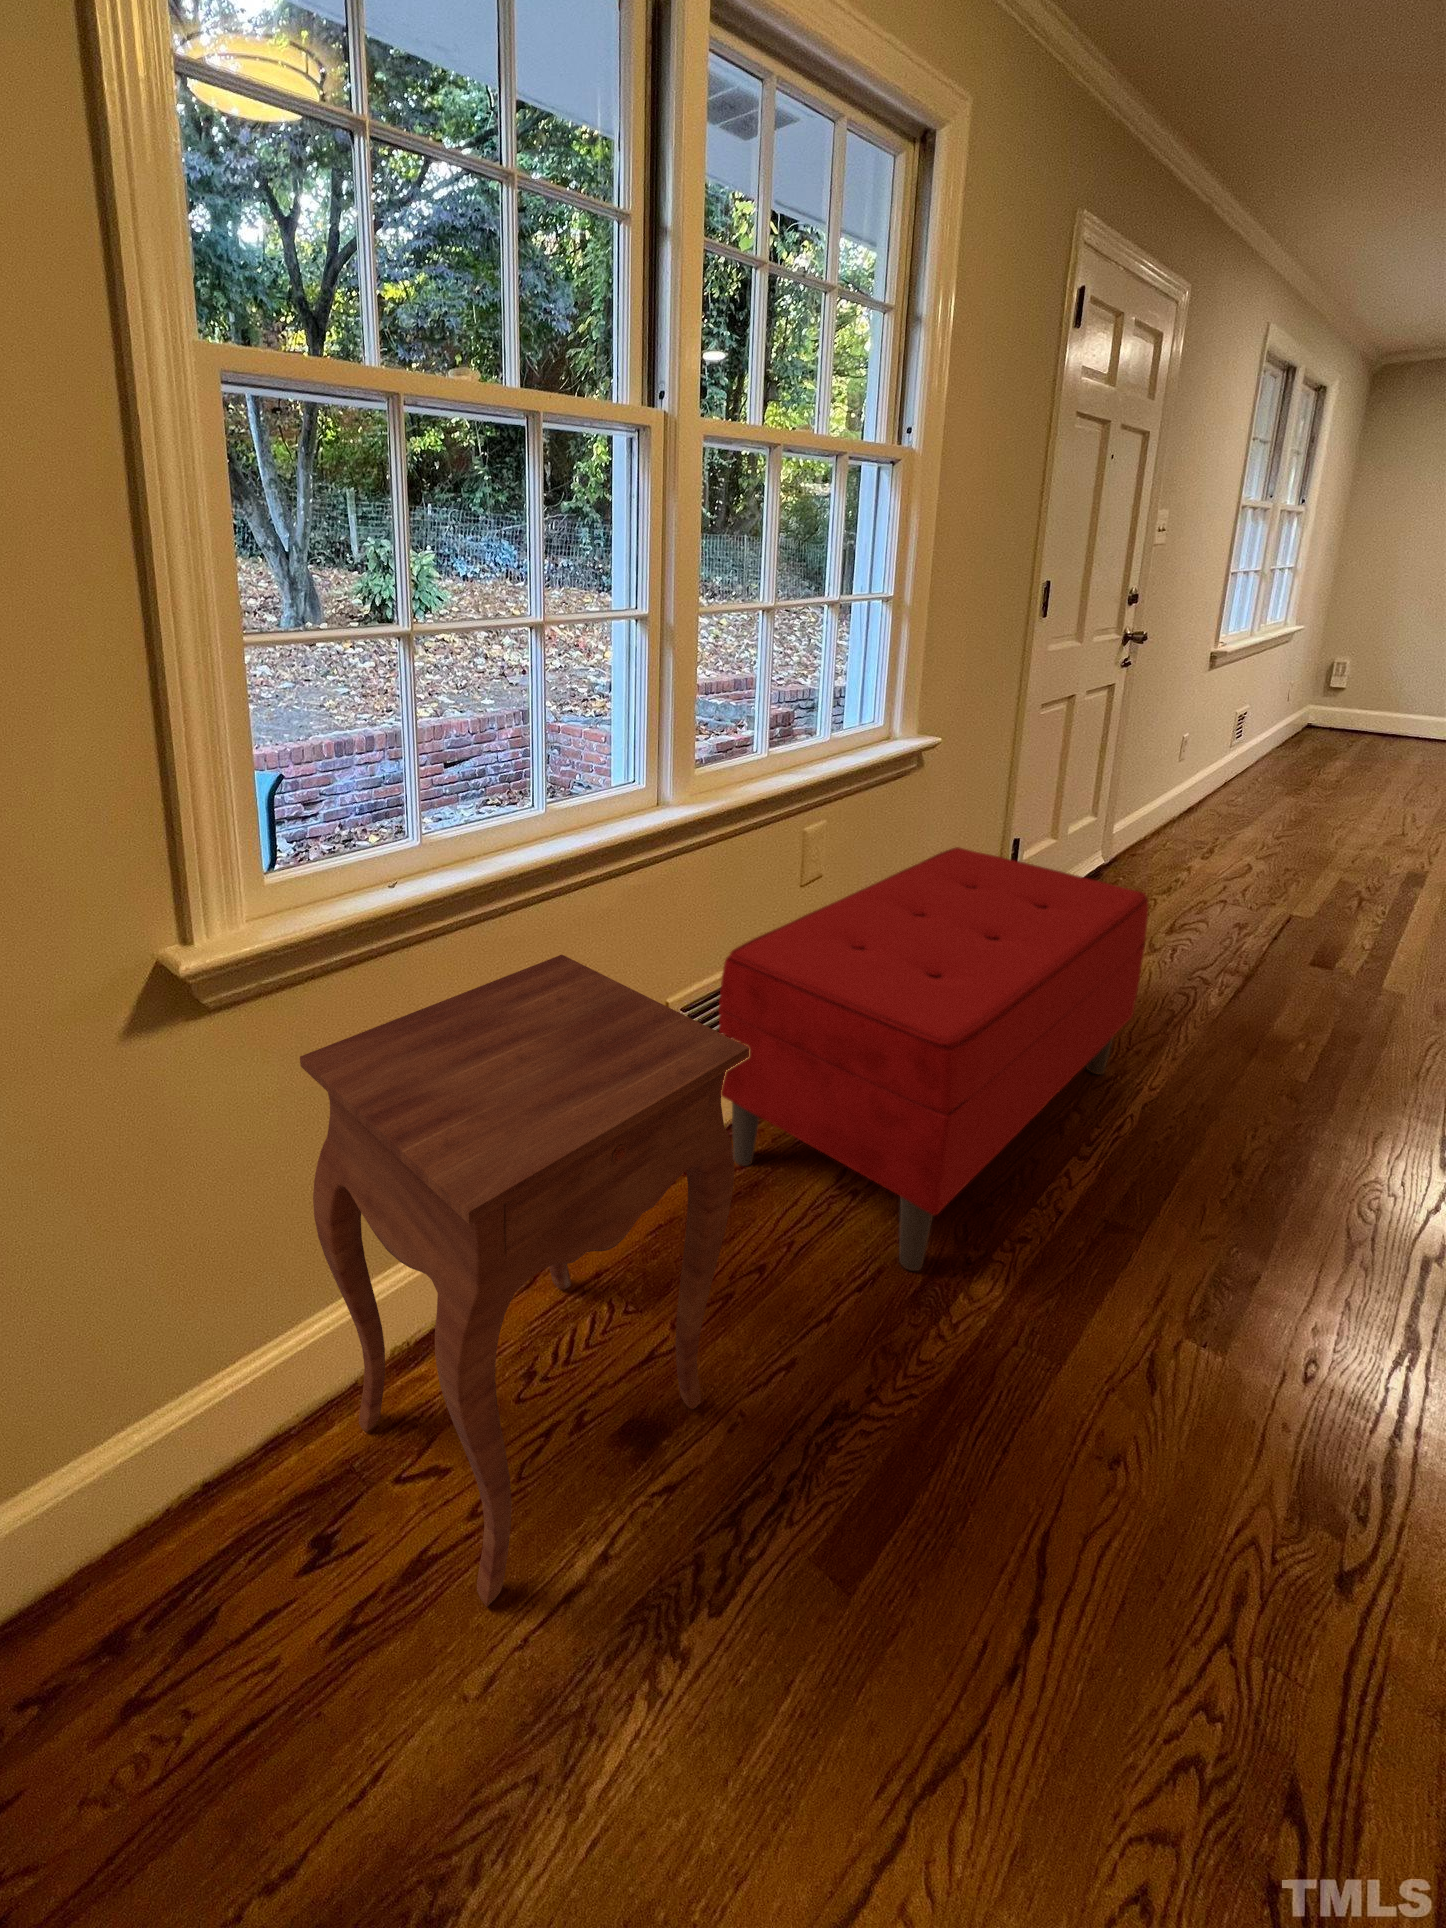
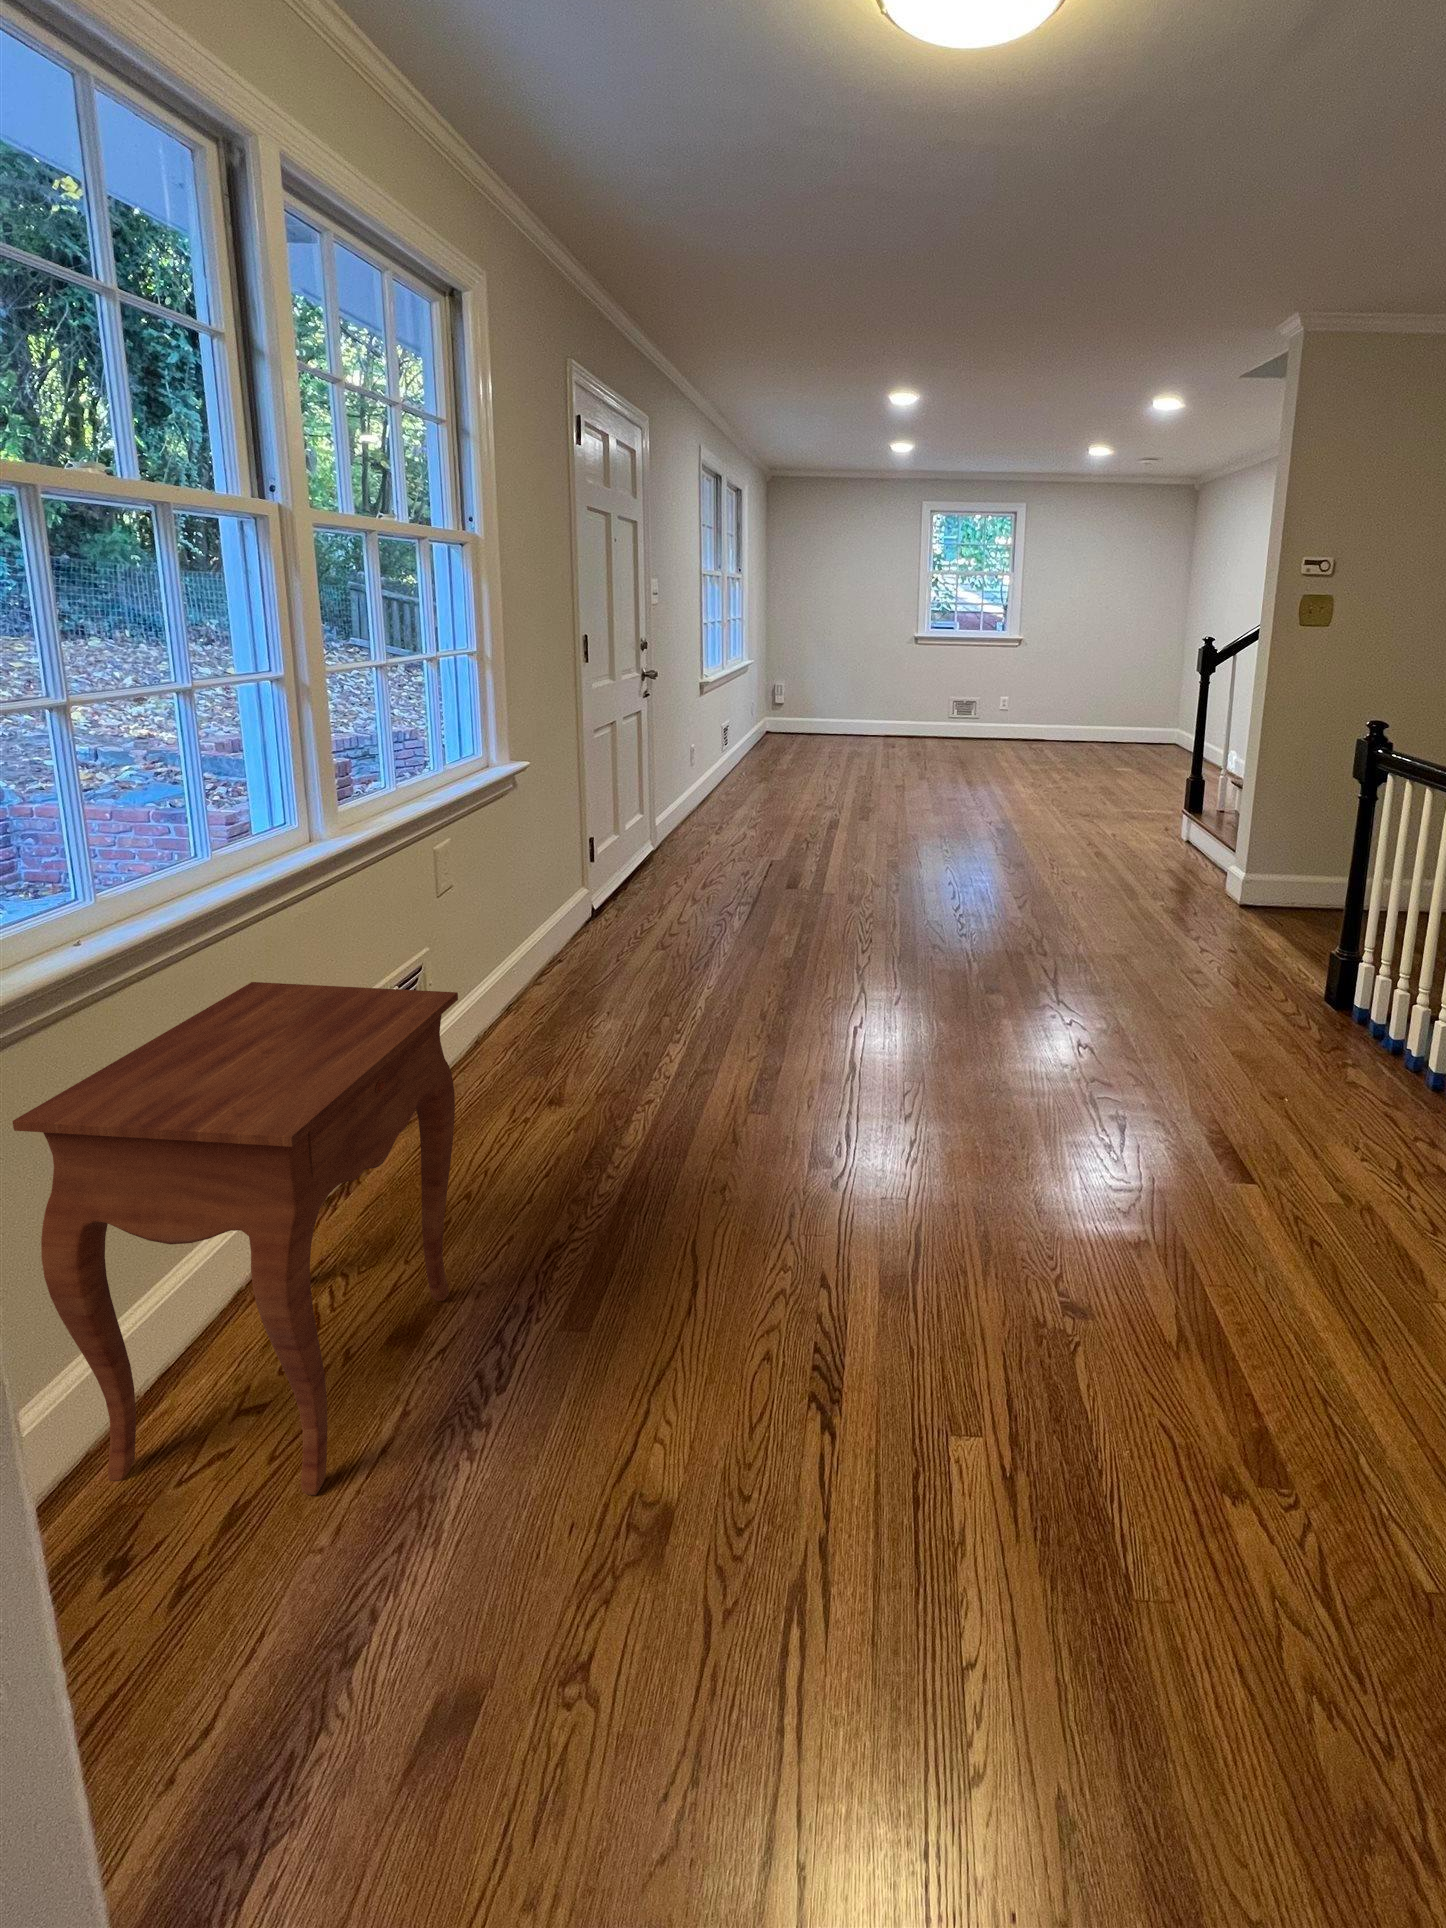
bench: present [718,847,1148,1271] -> none [387,848,691,1151]

